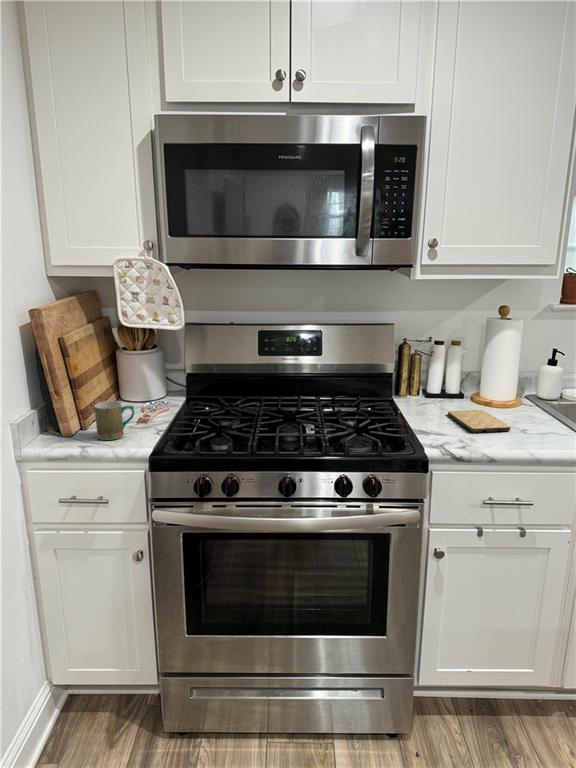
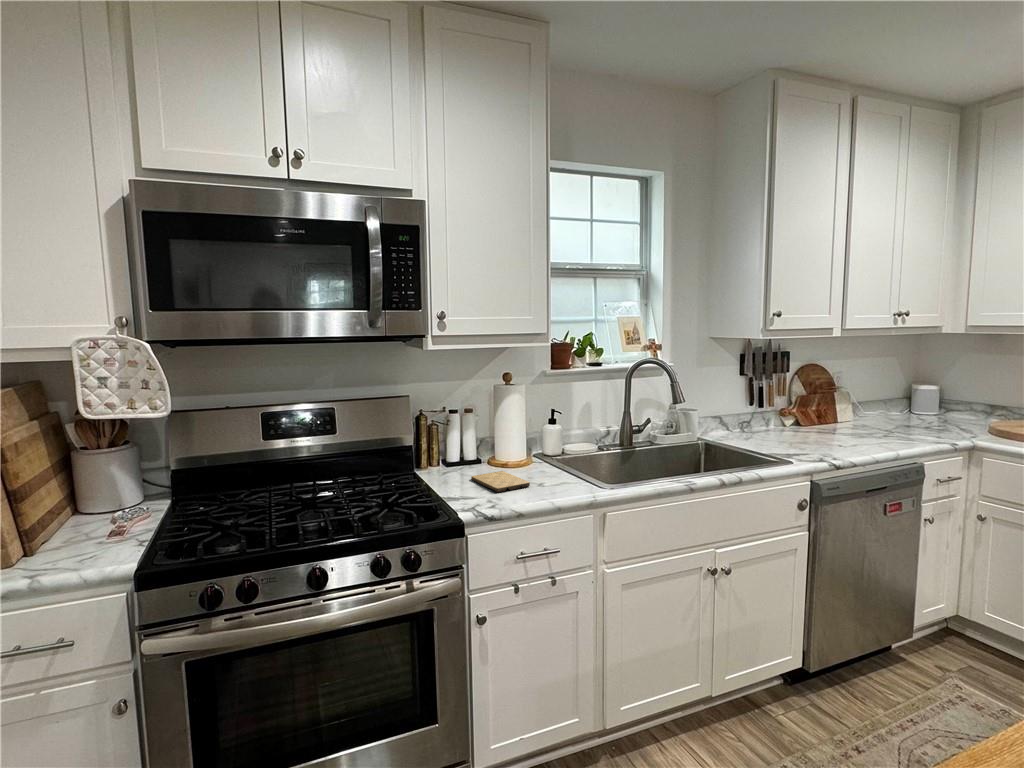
mug: present [94,401,134,440] -> none [49,511,109,563]

